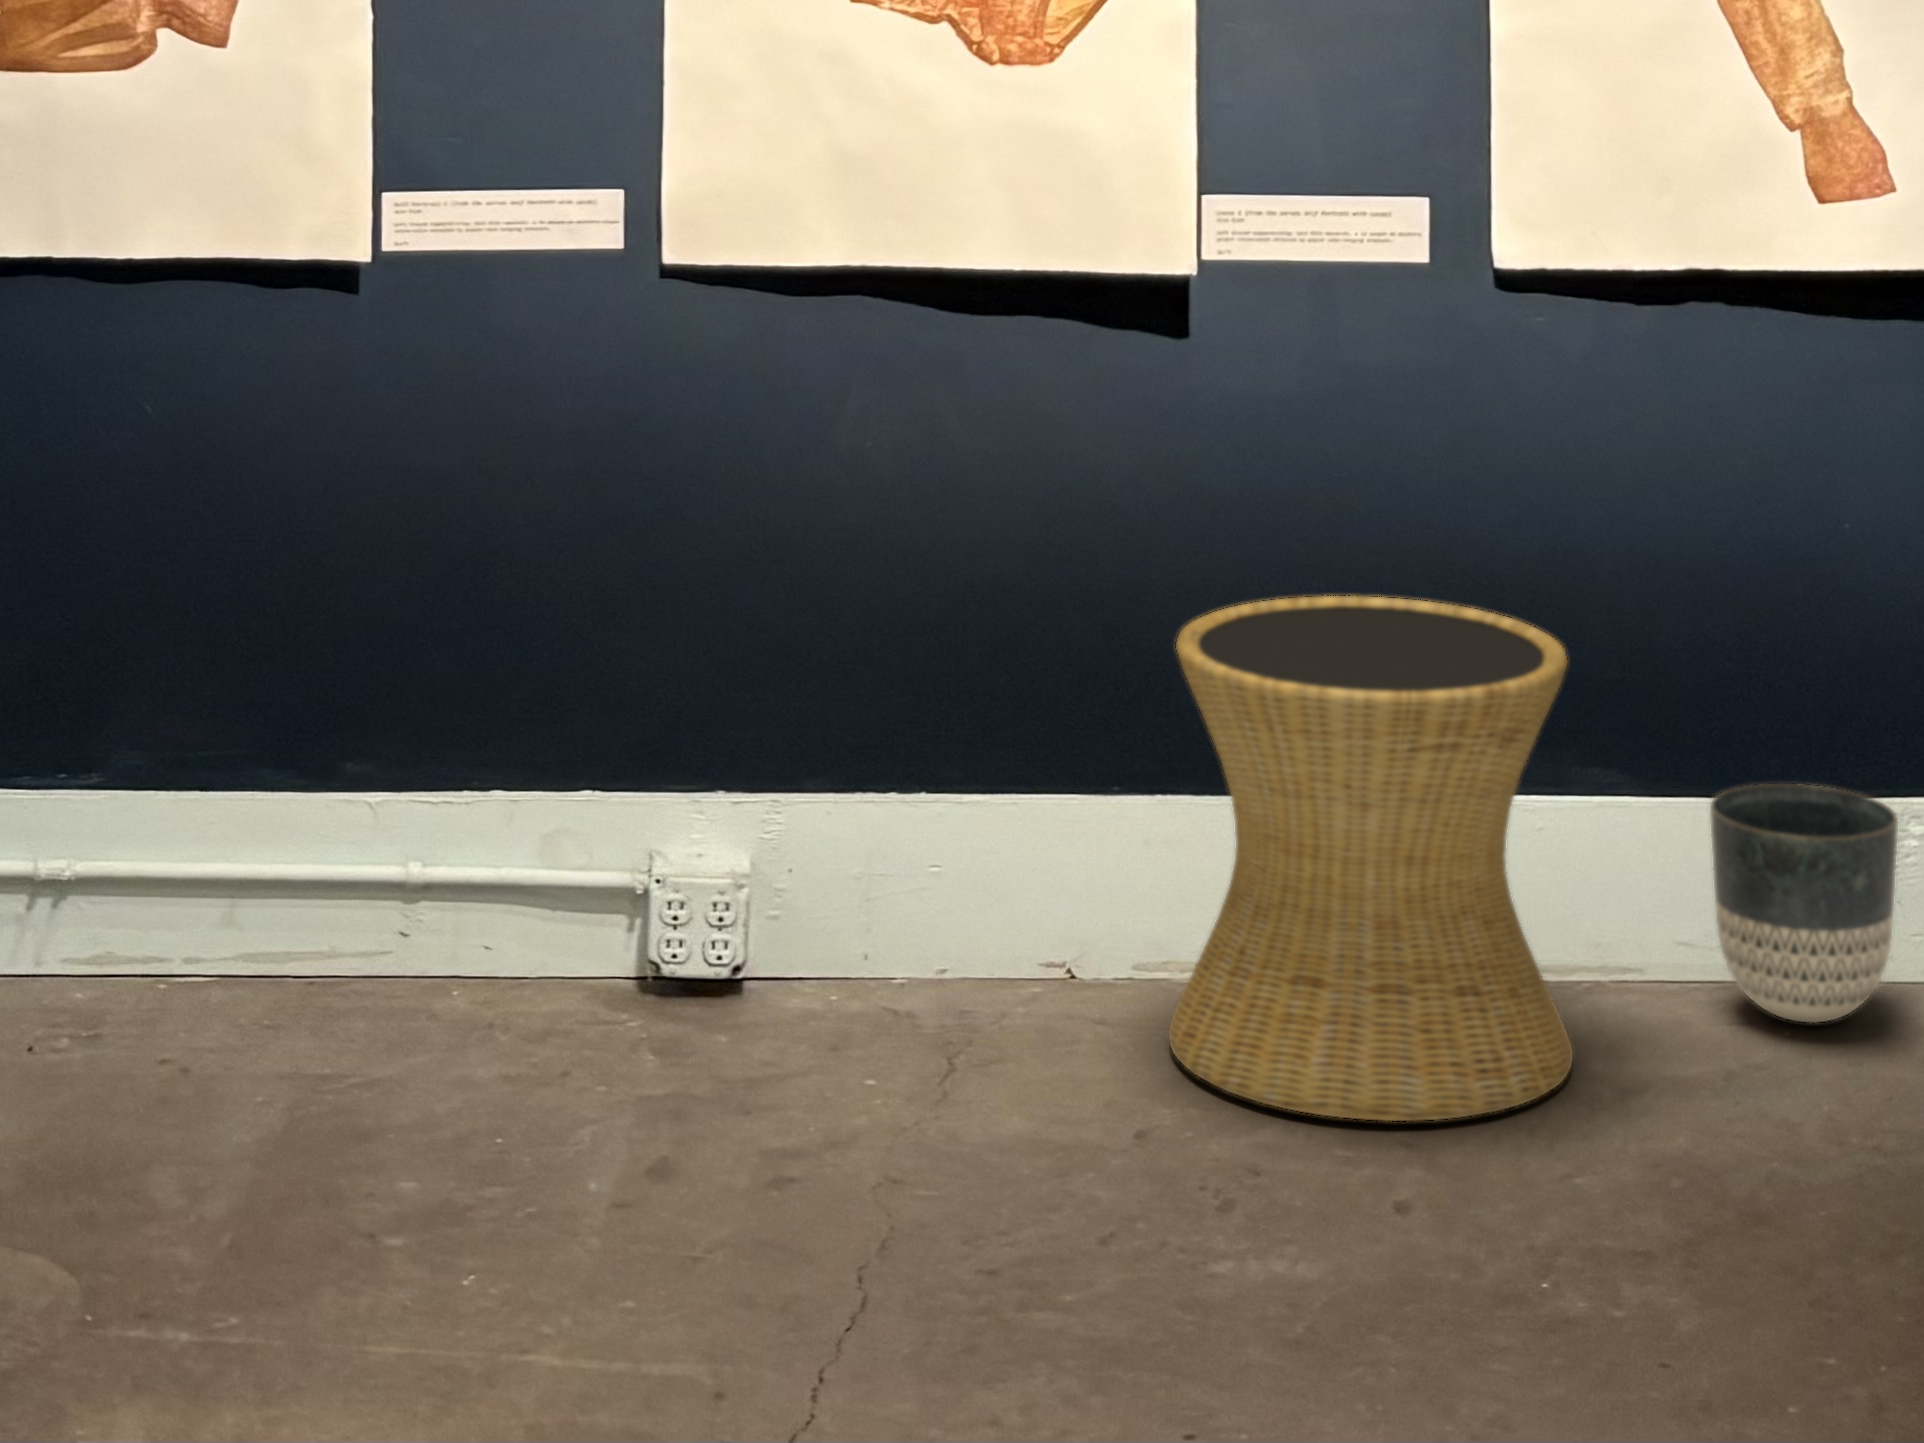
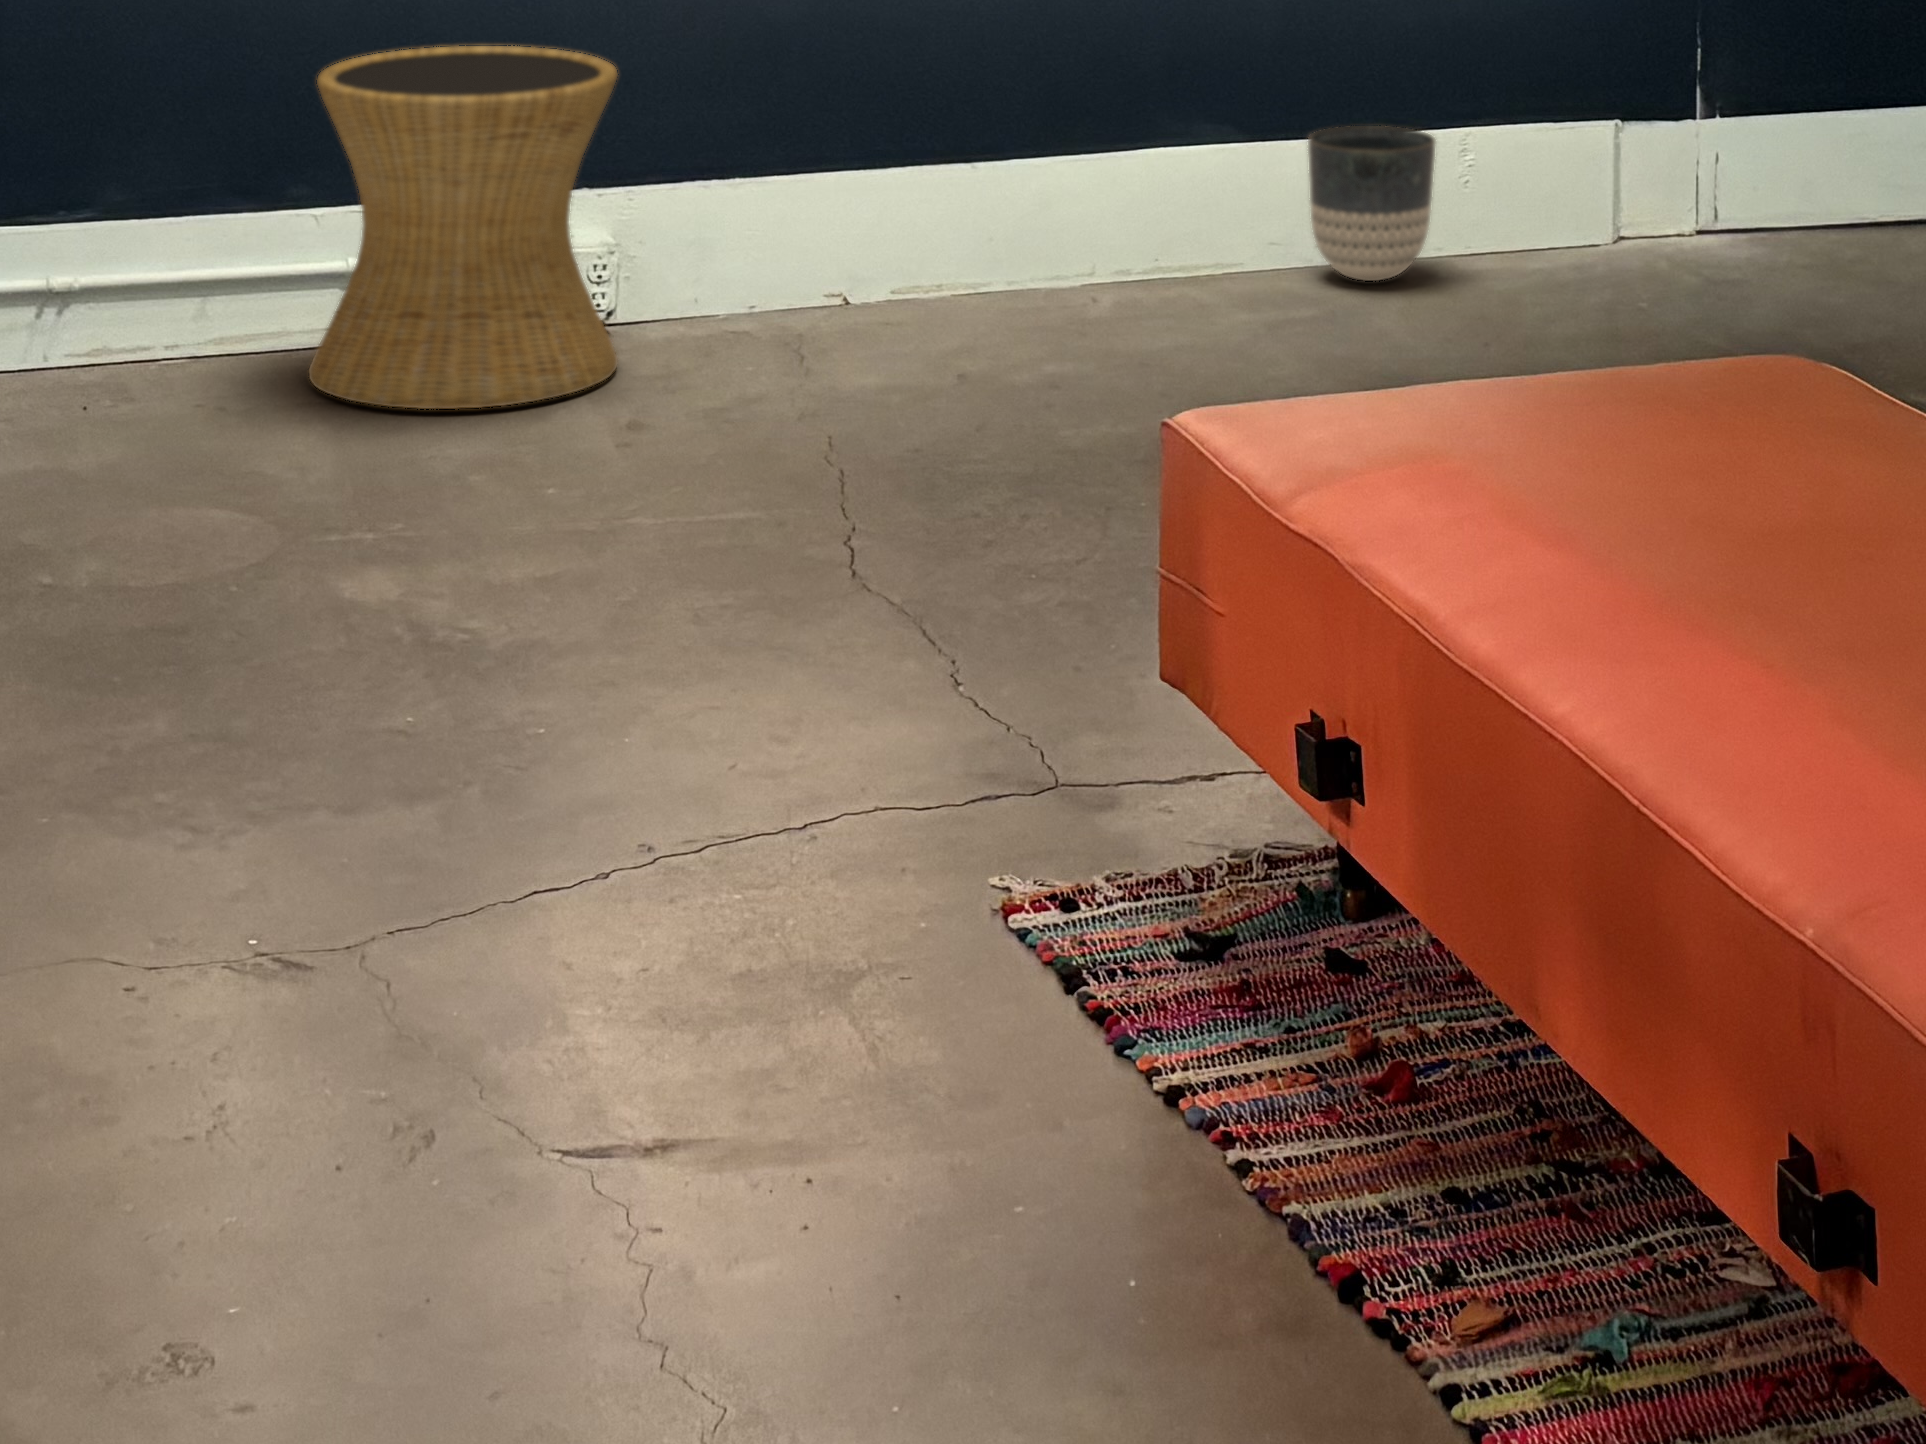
side table: present [1169,596,1573,1121] -> present [309,46,617,409]

